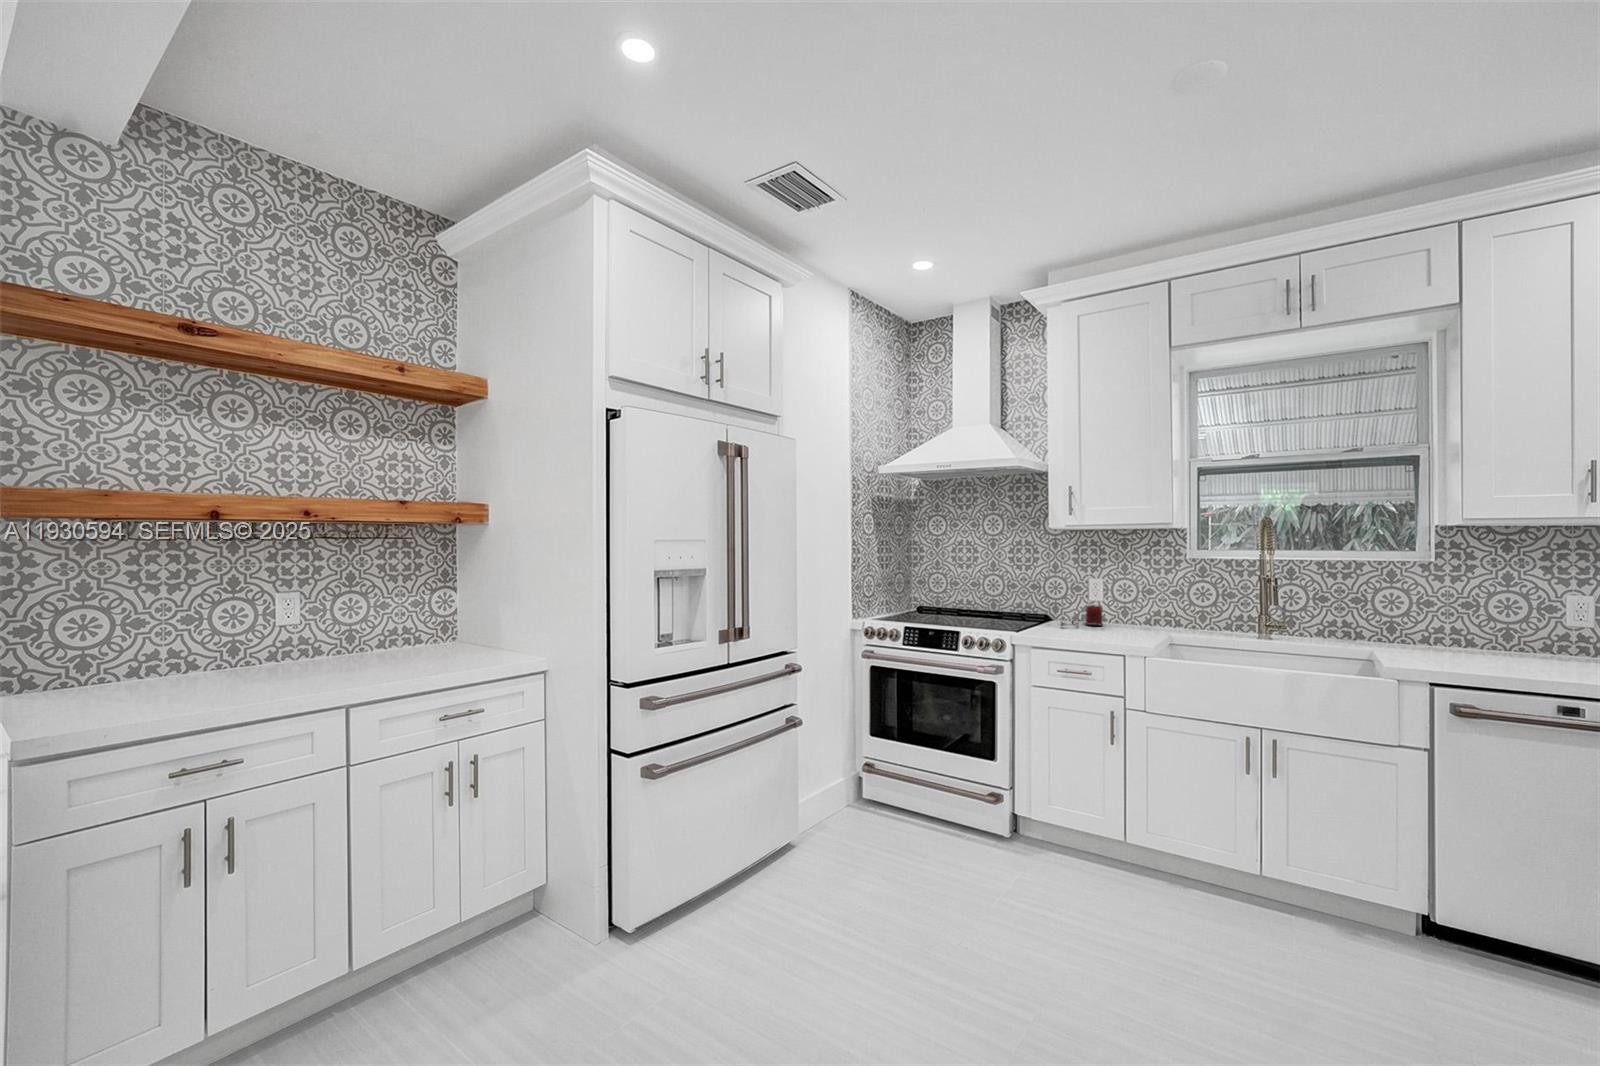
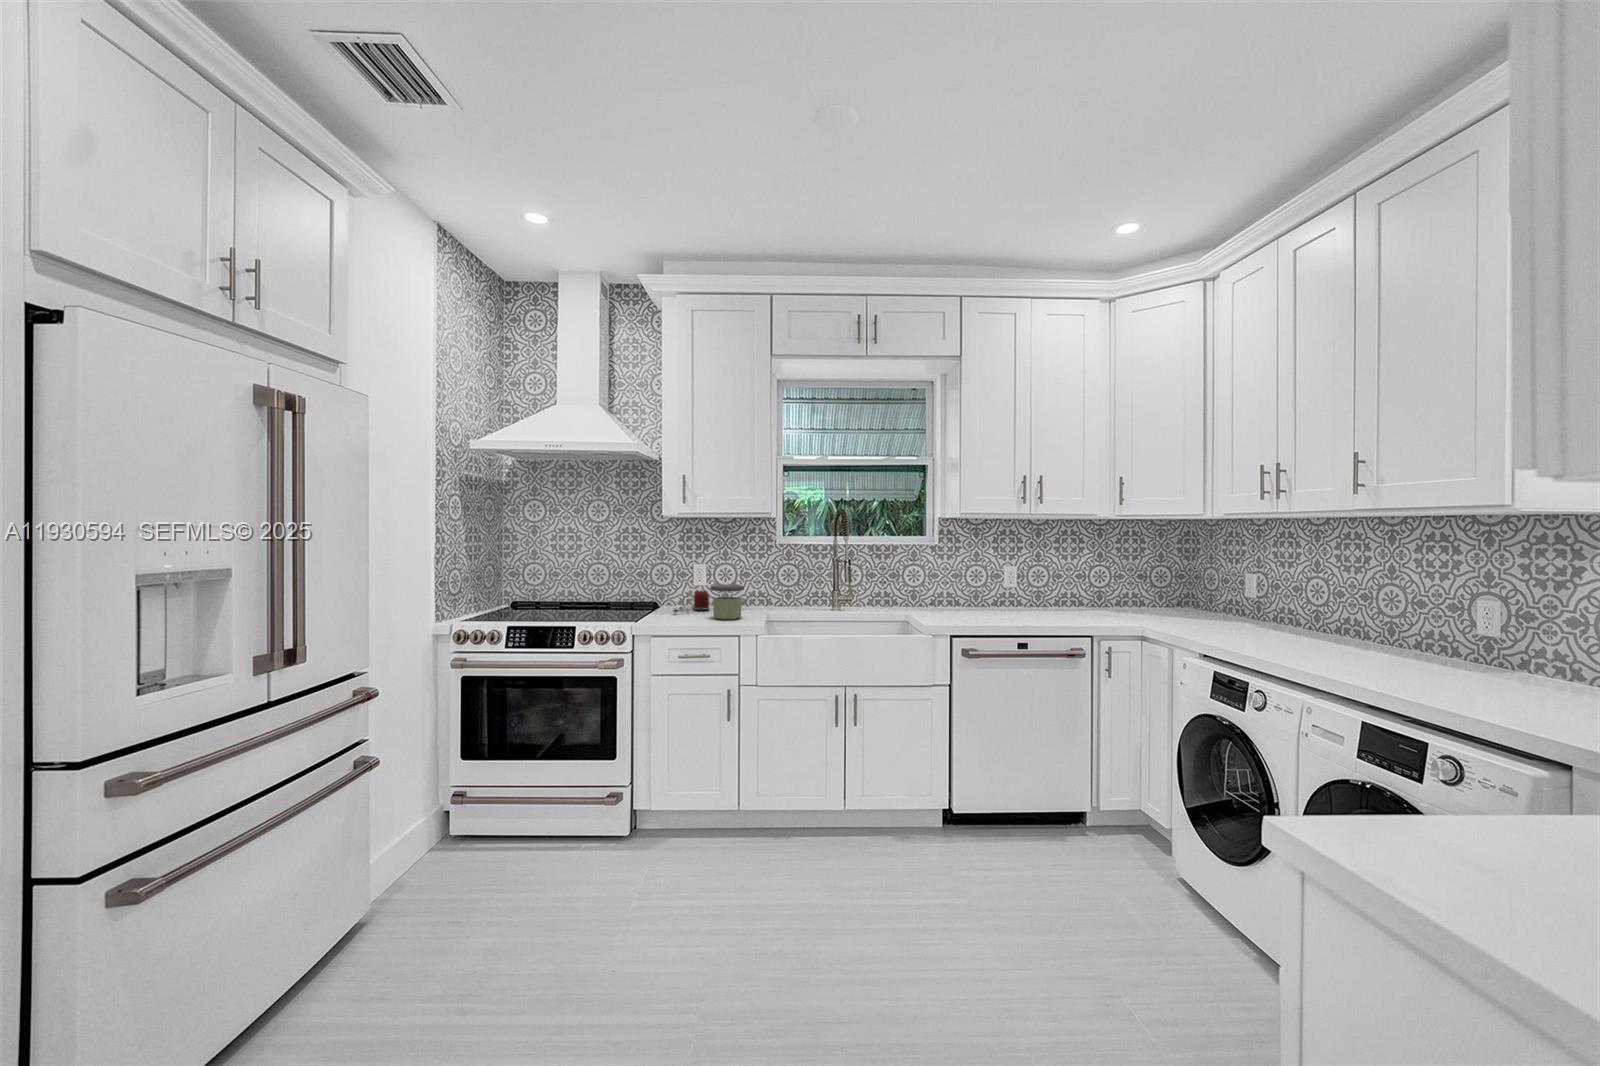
jar: none [1098,600,1136,638] -> present [711,585,744,620]

